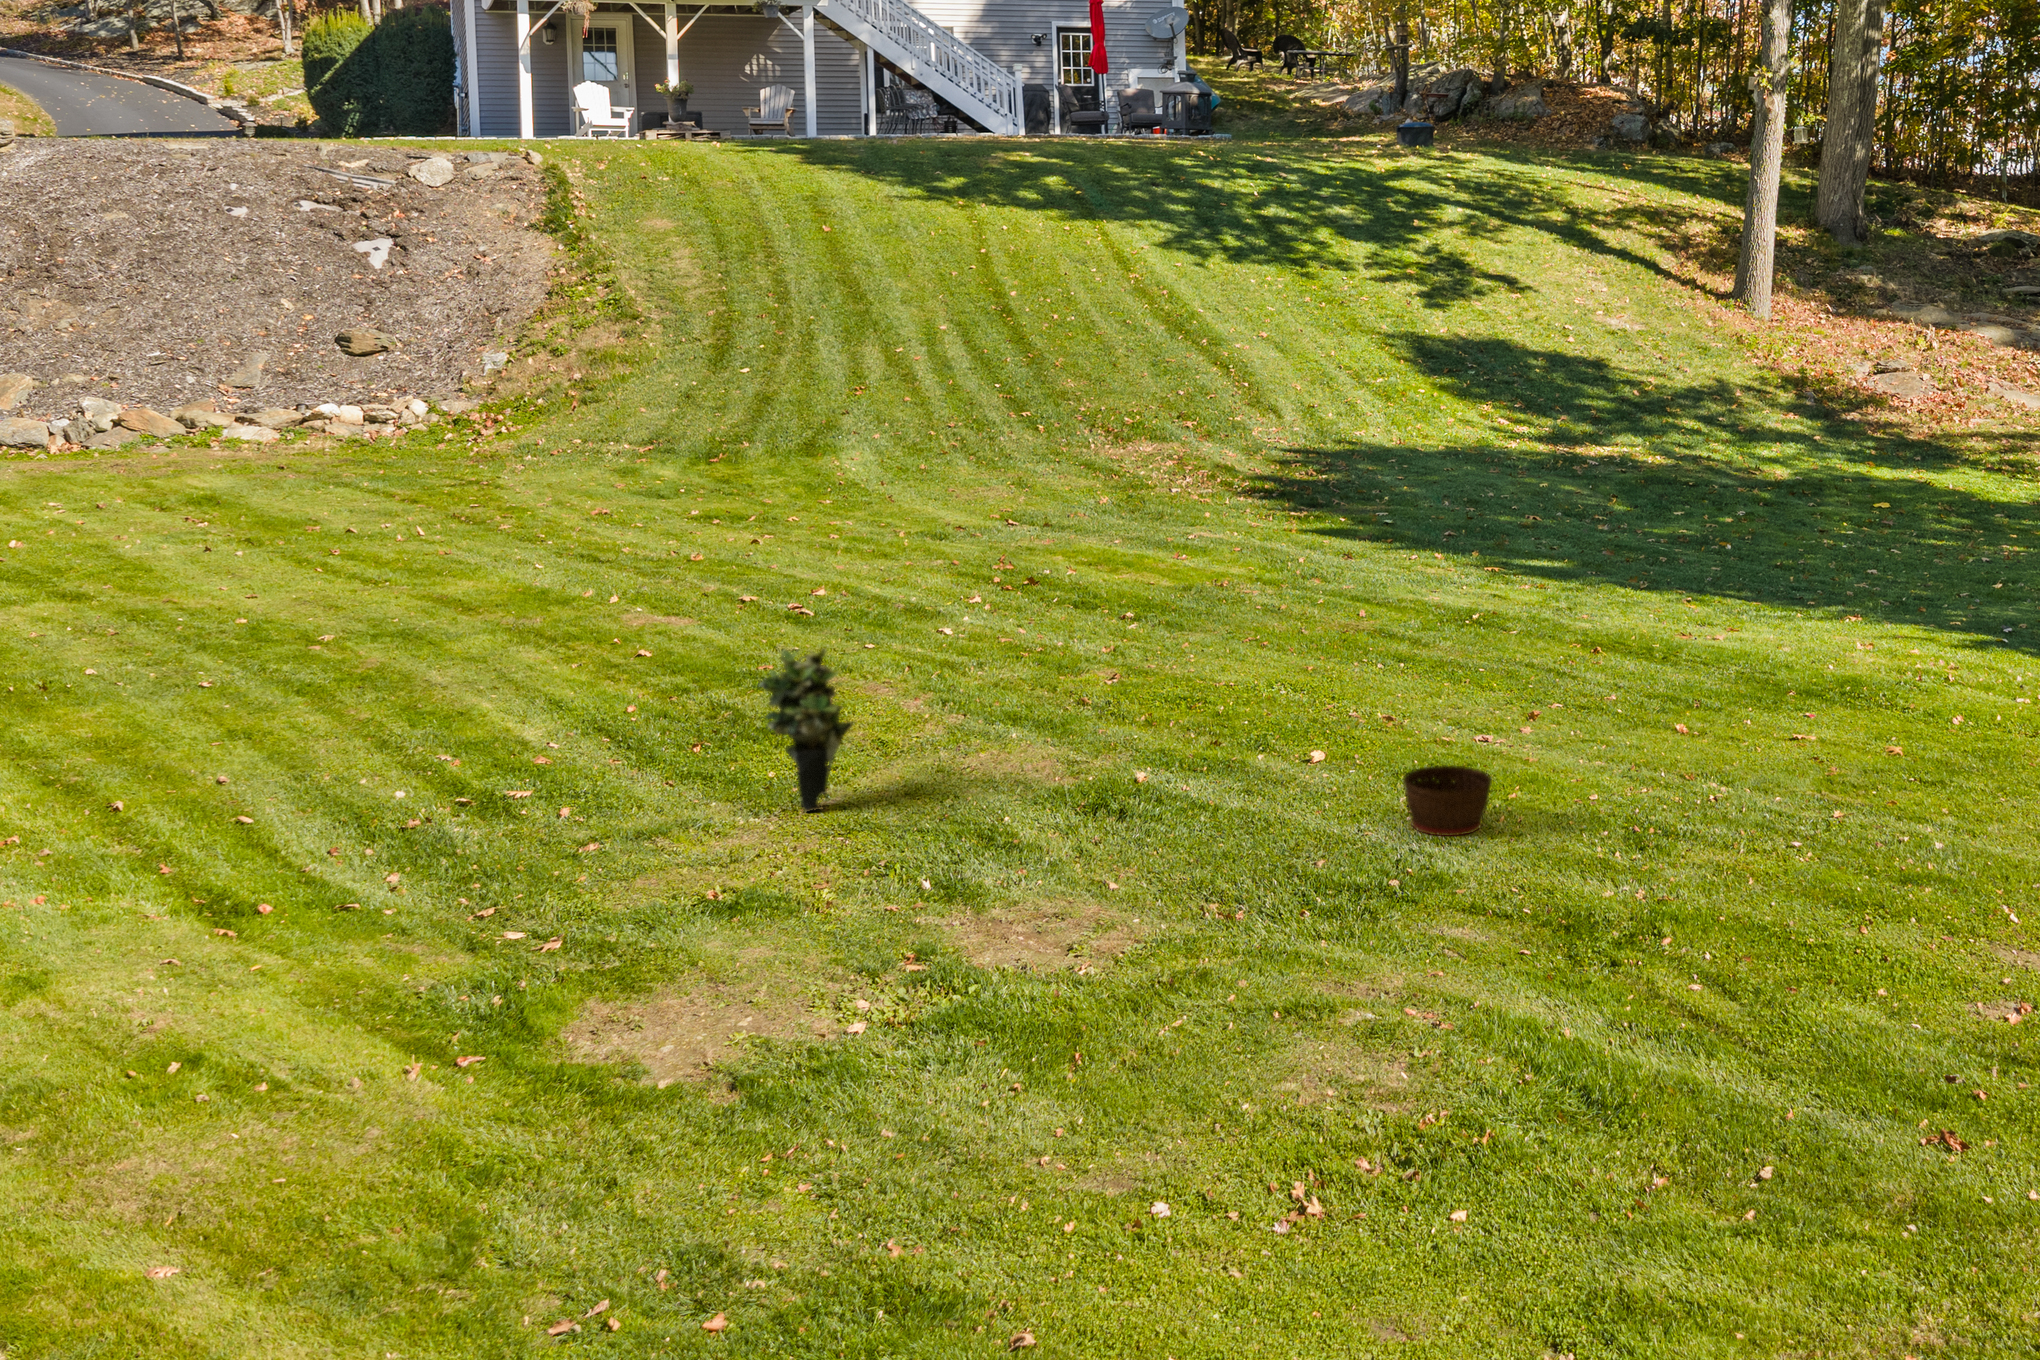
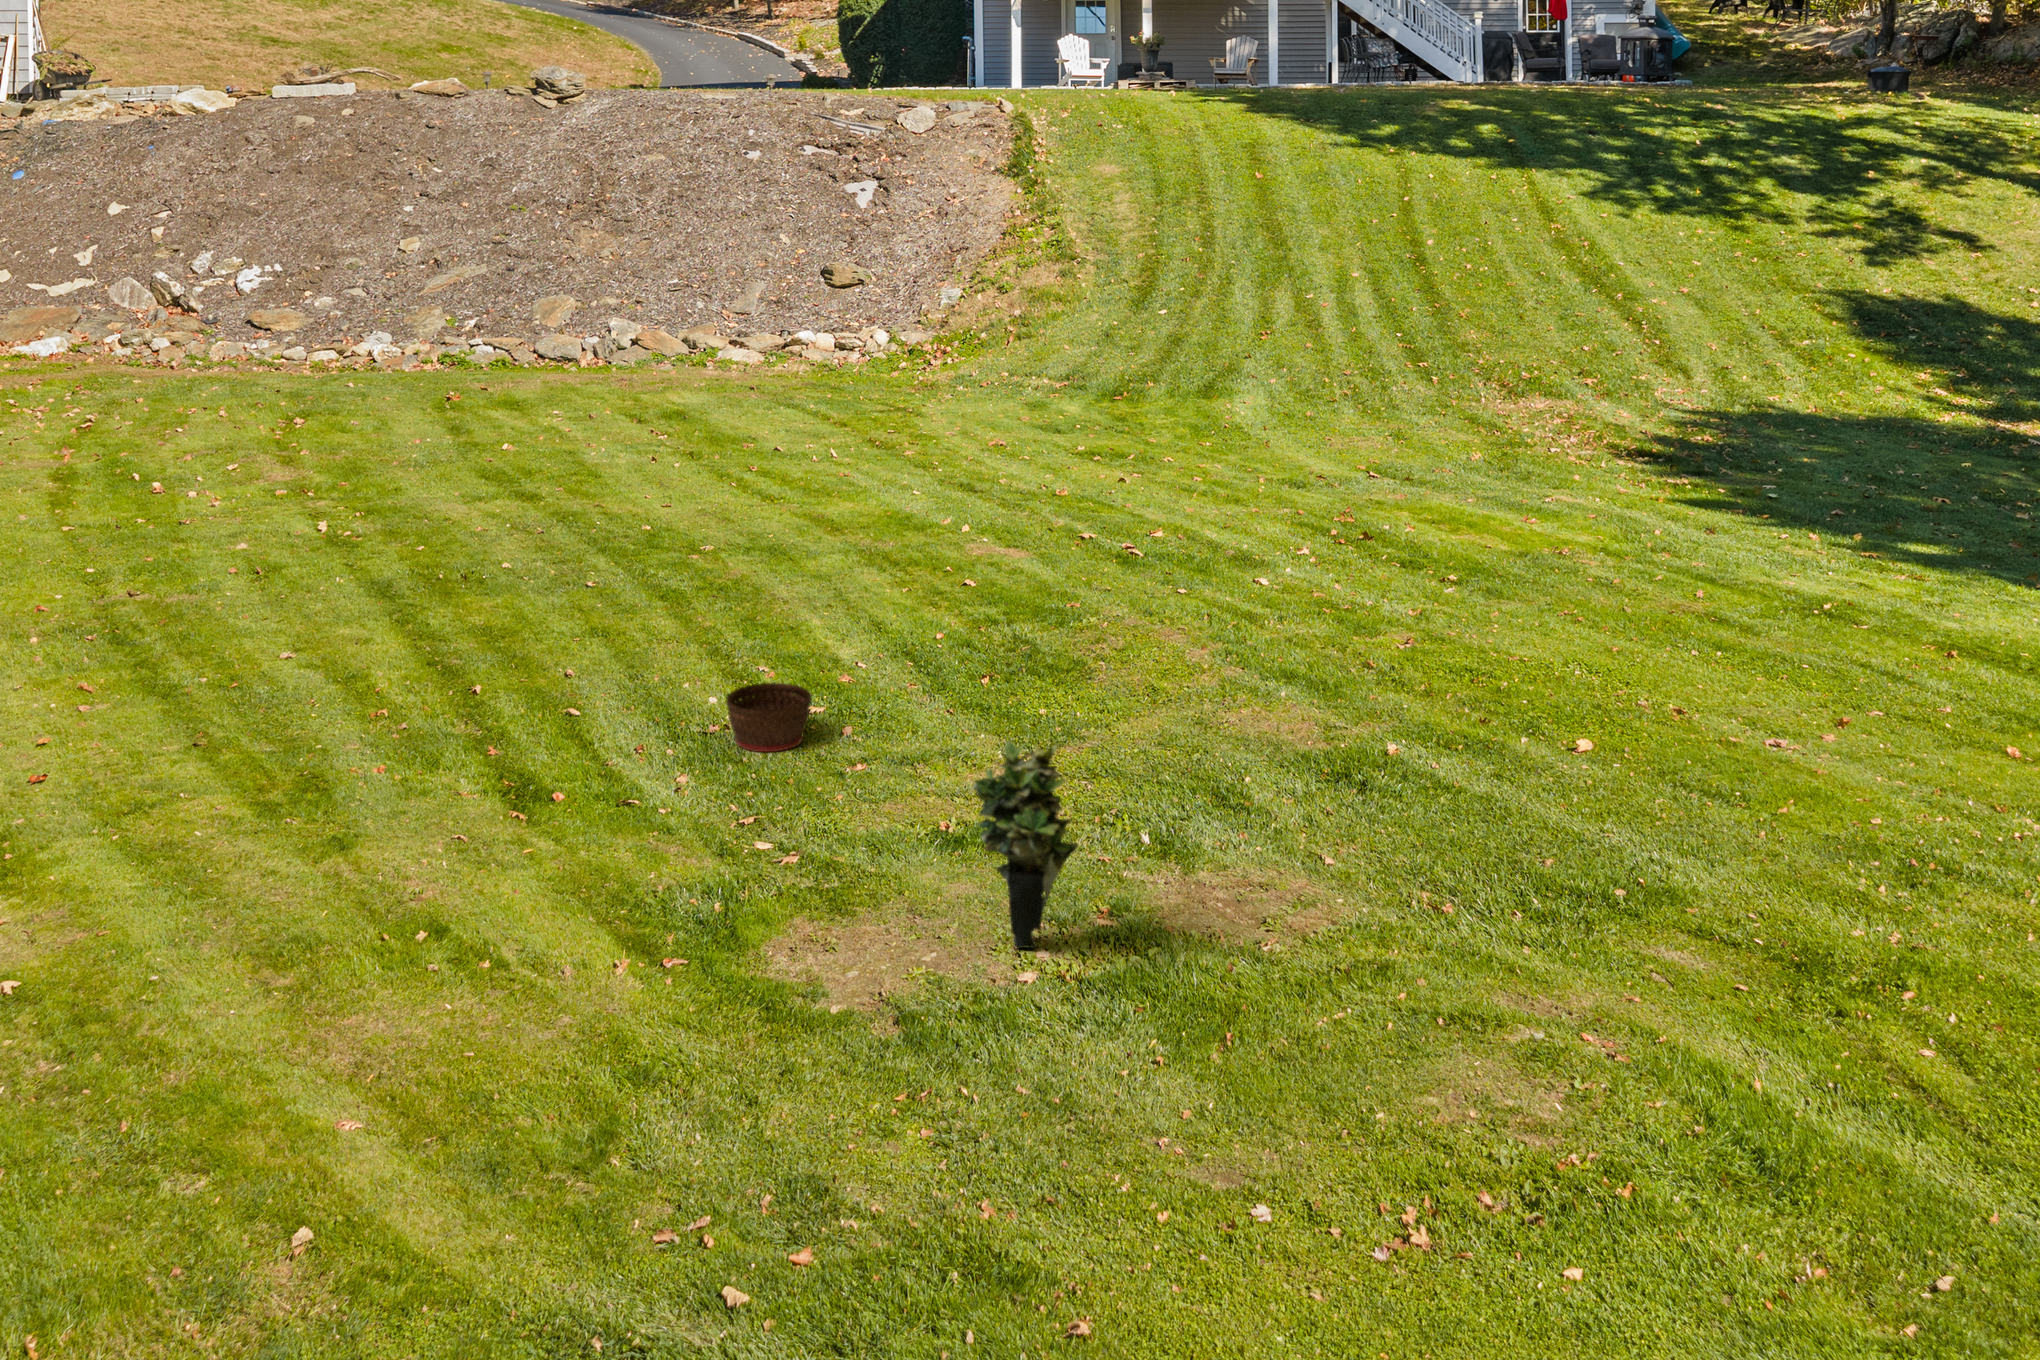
basket: present [1403,765,1492,836] -> present [726,682,812,752]

